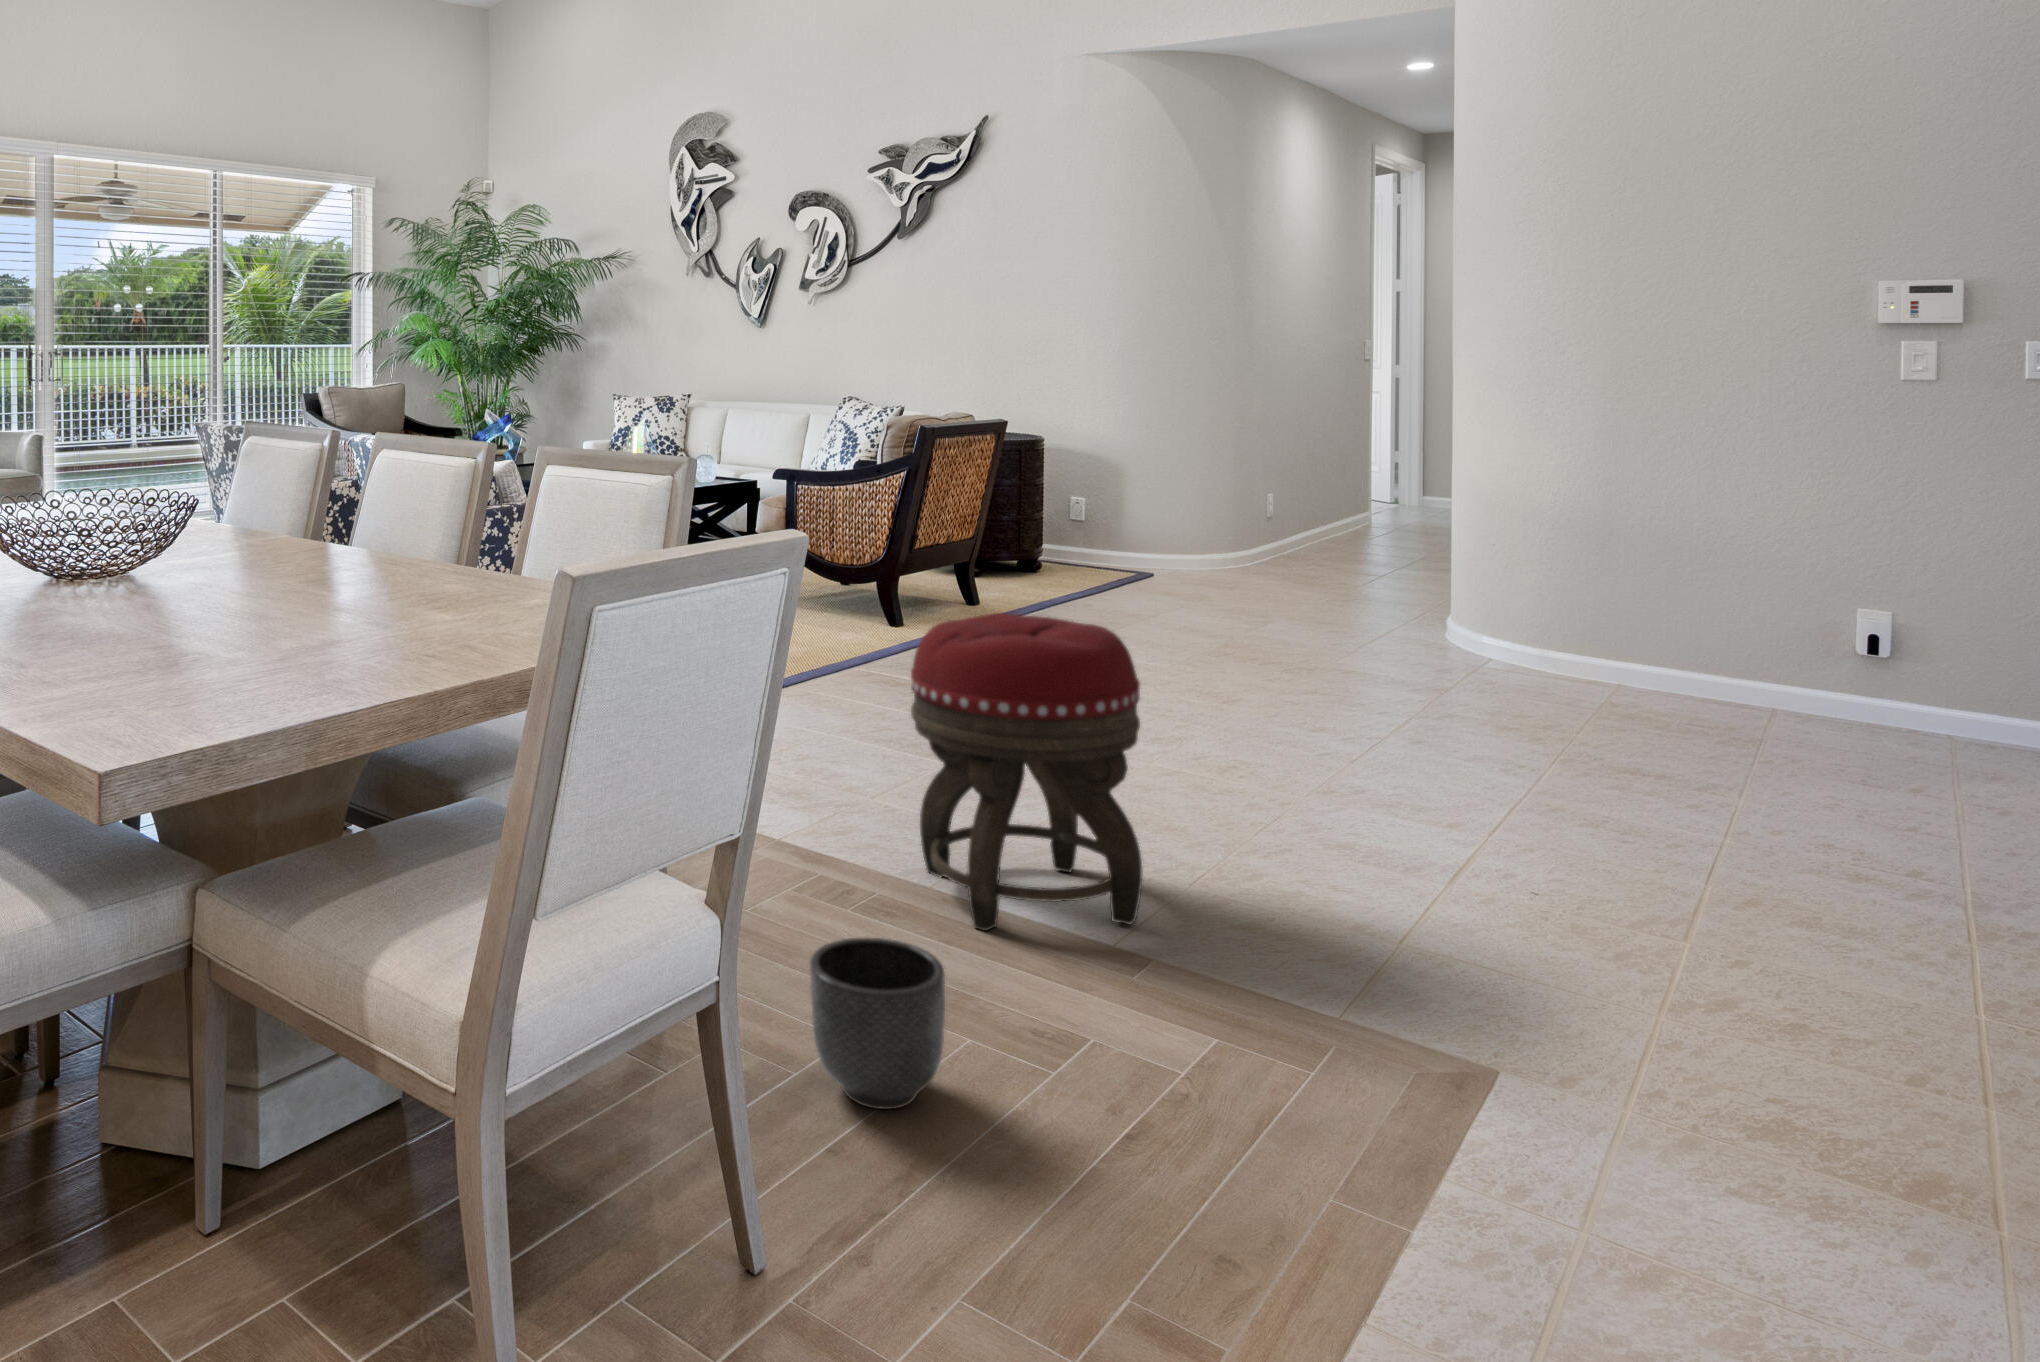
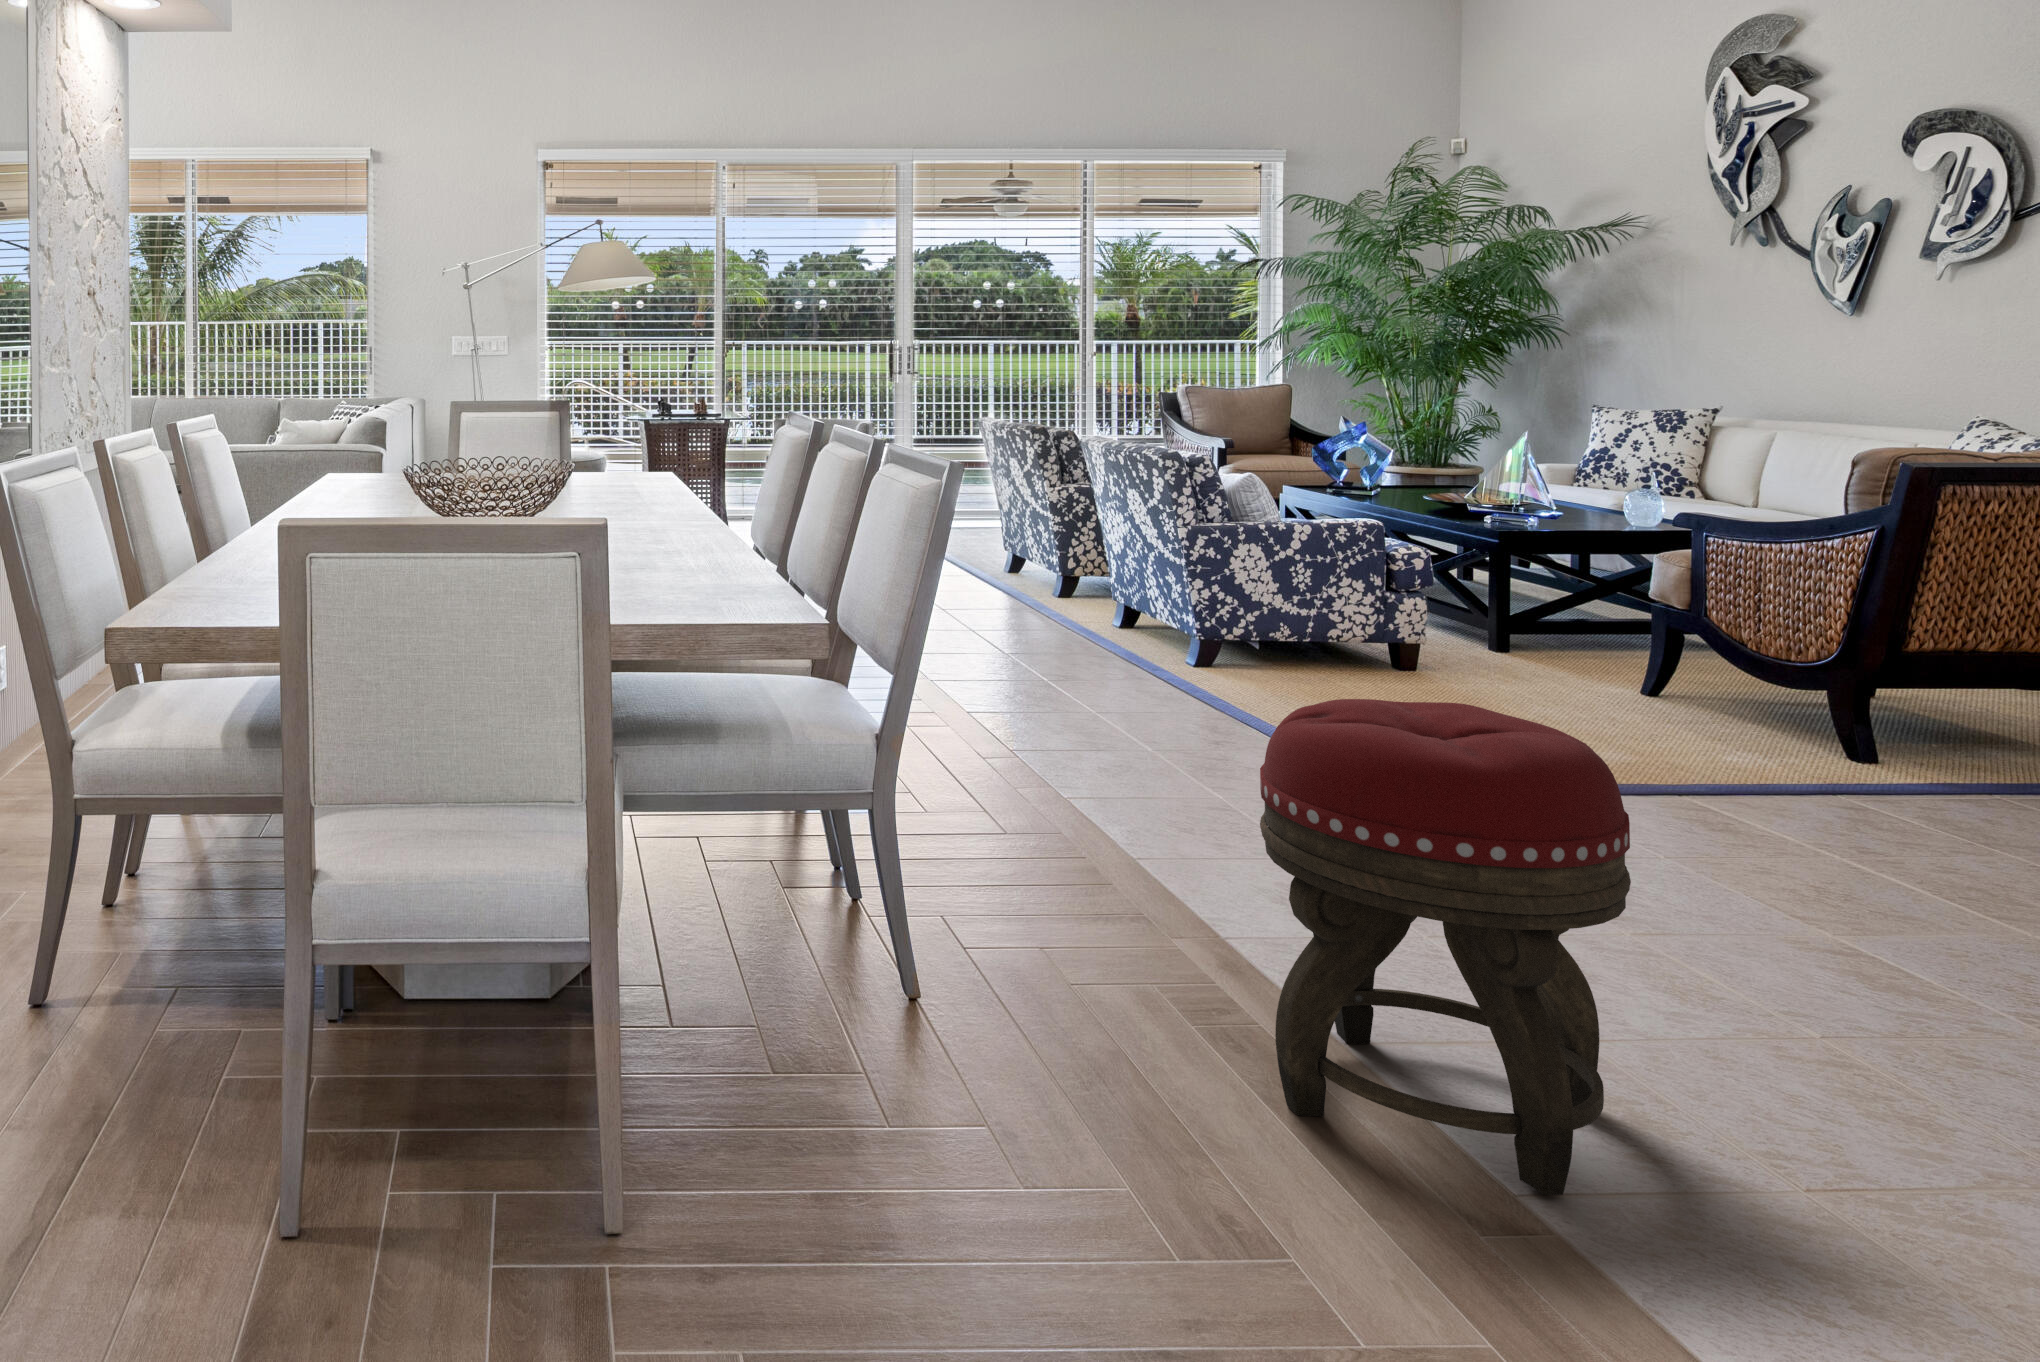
planter: present [810,937,945,1109] -> none [788,1002,944,1209]

